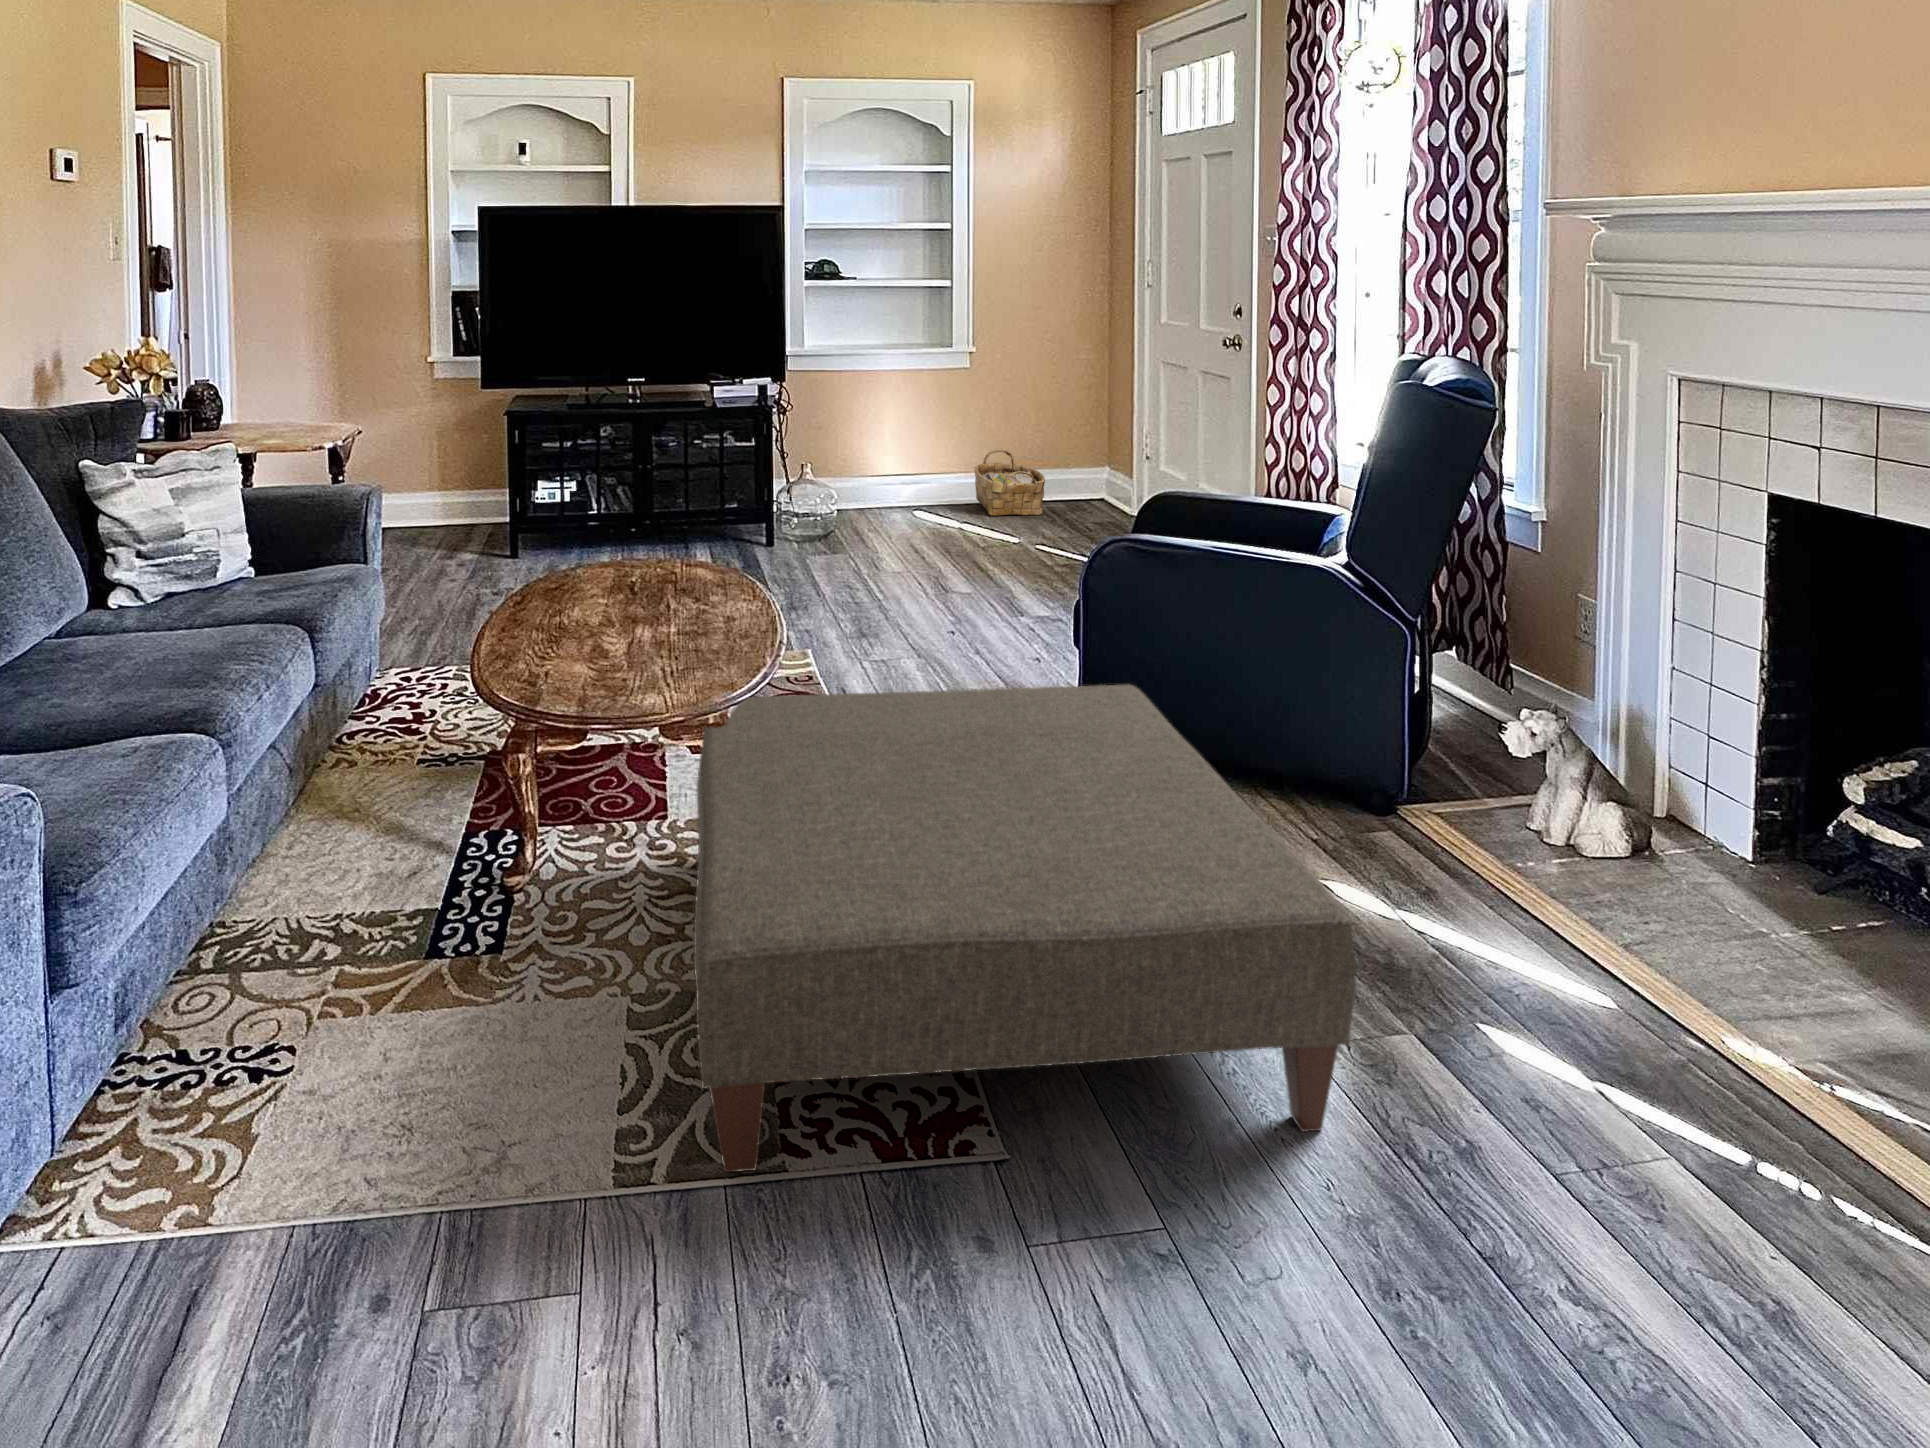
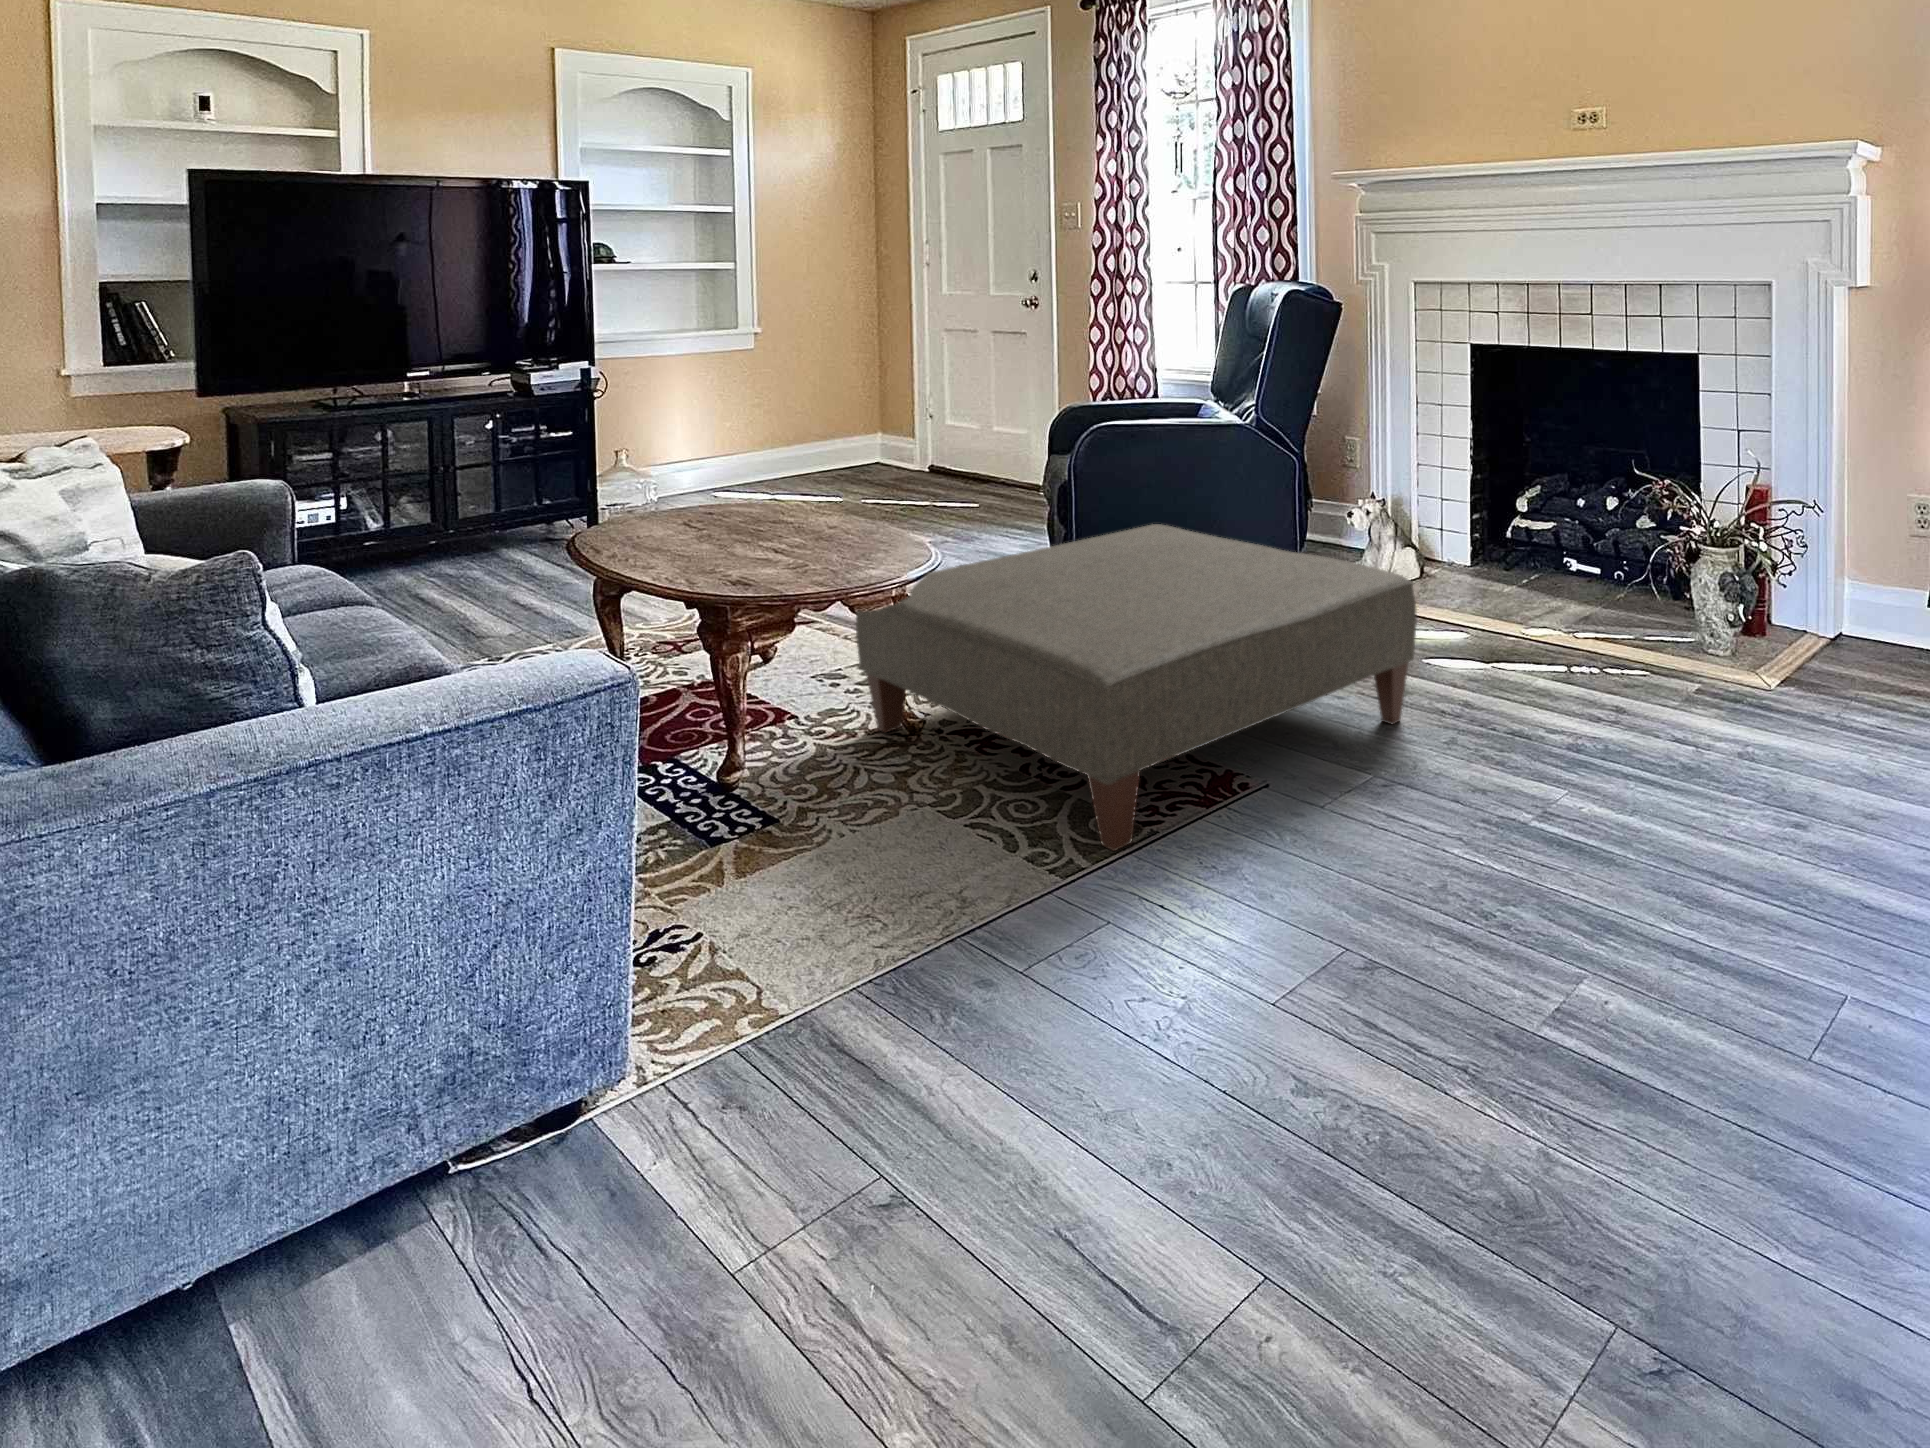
woven basket: present [974,449,1045,516] -> none [770,430,846,493]

